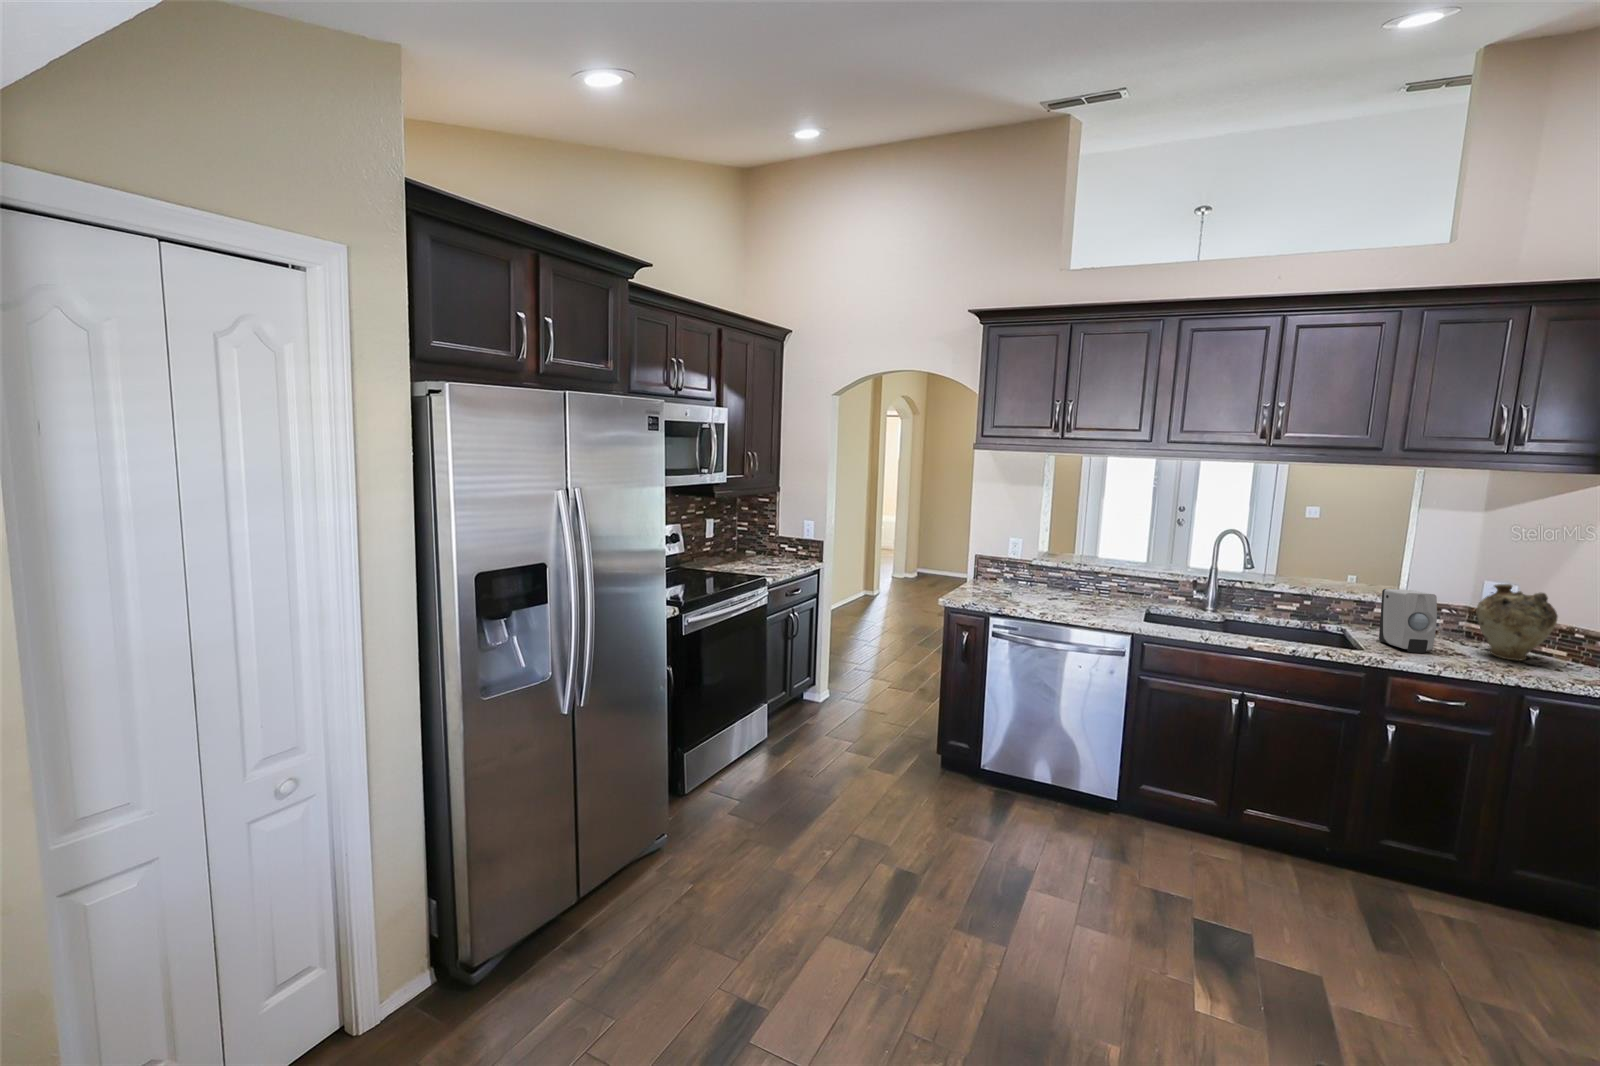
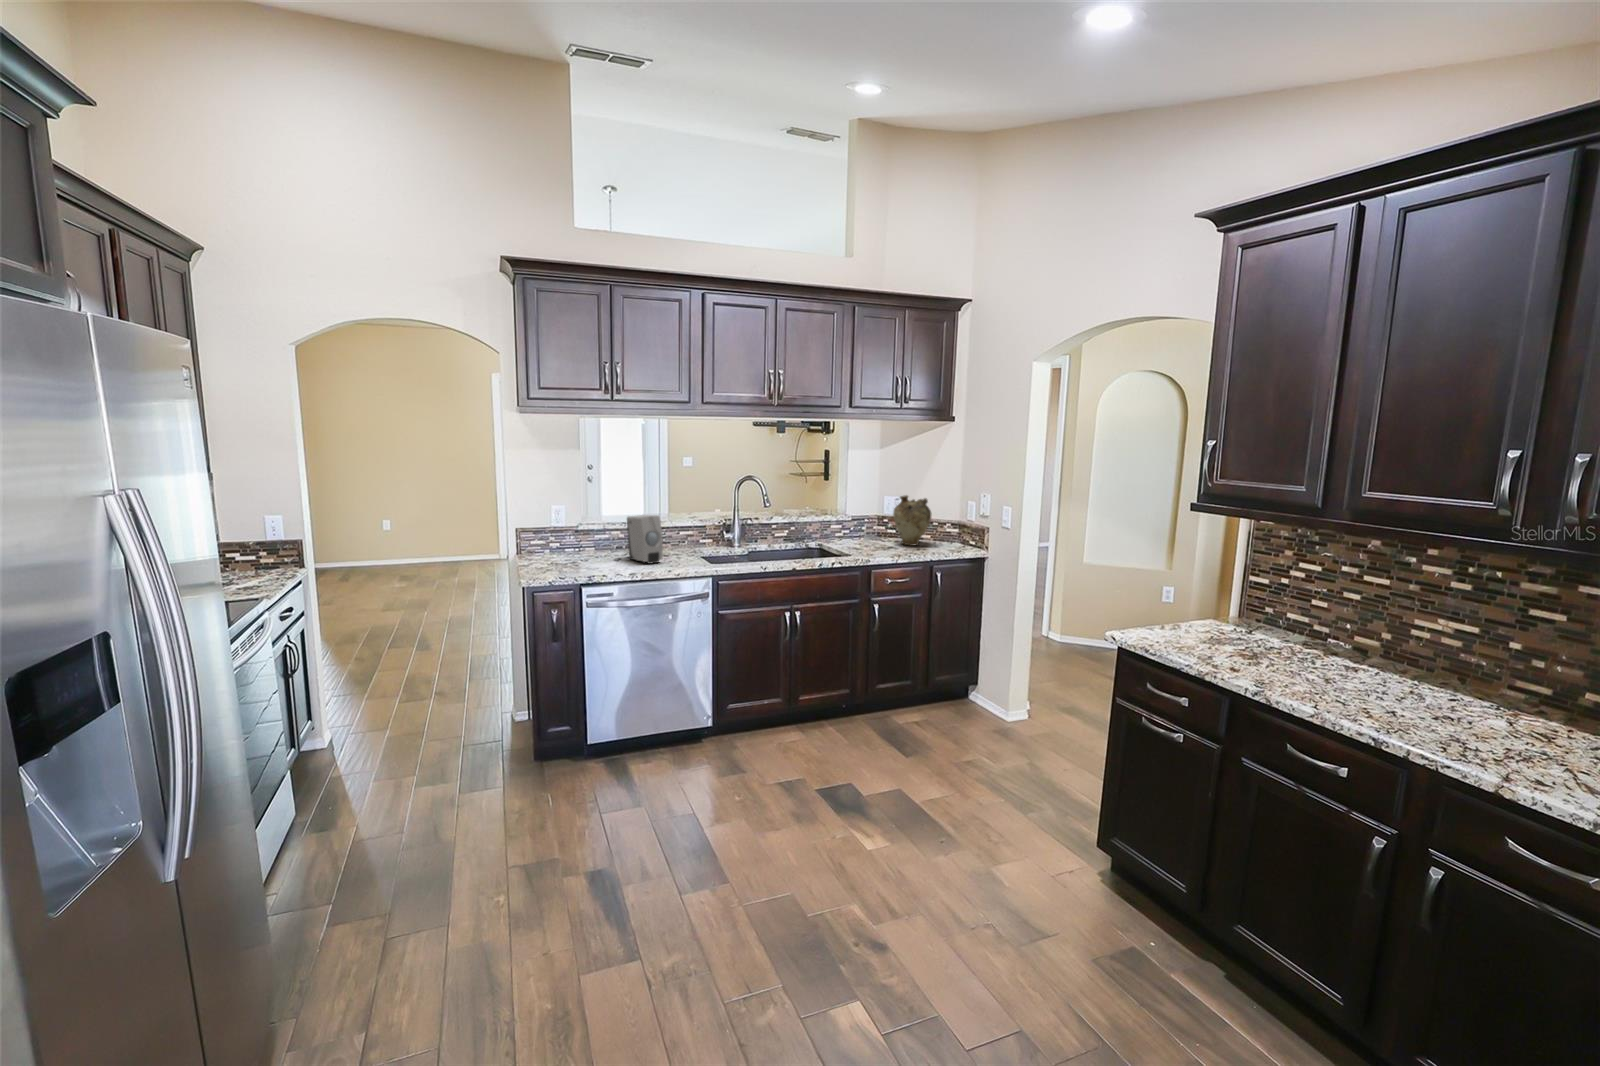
soap dispenser: present [1379,589,1437,653] -> present [627,515,663,564]

